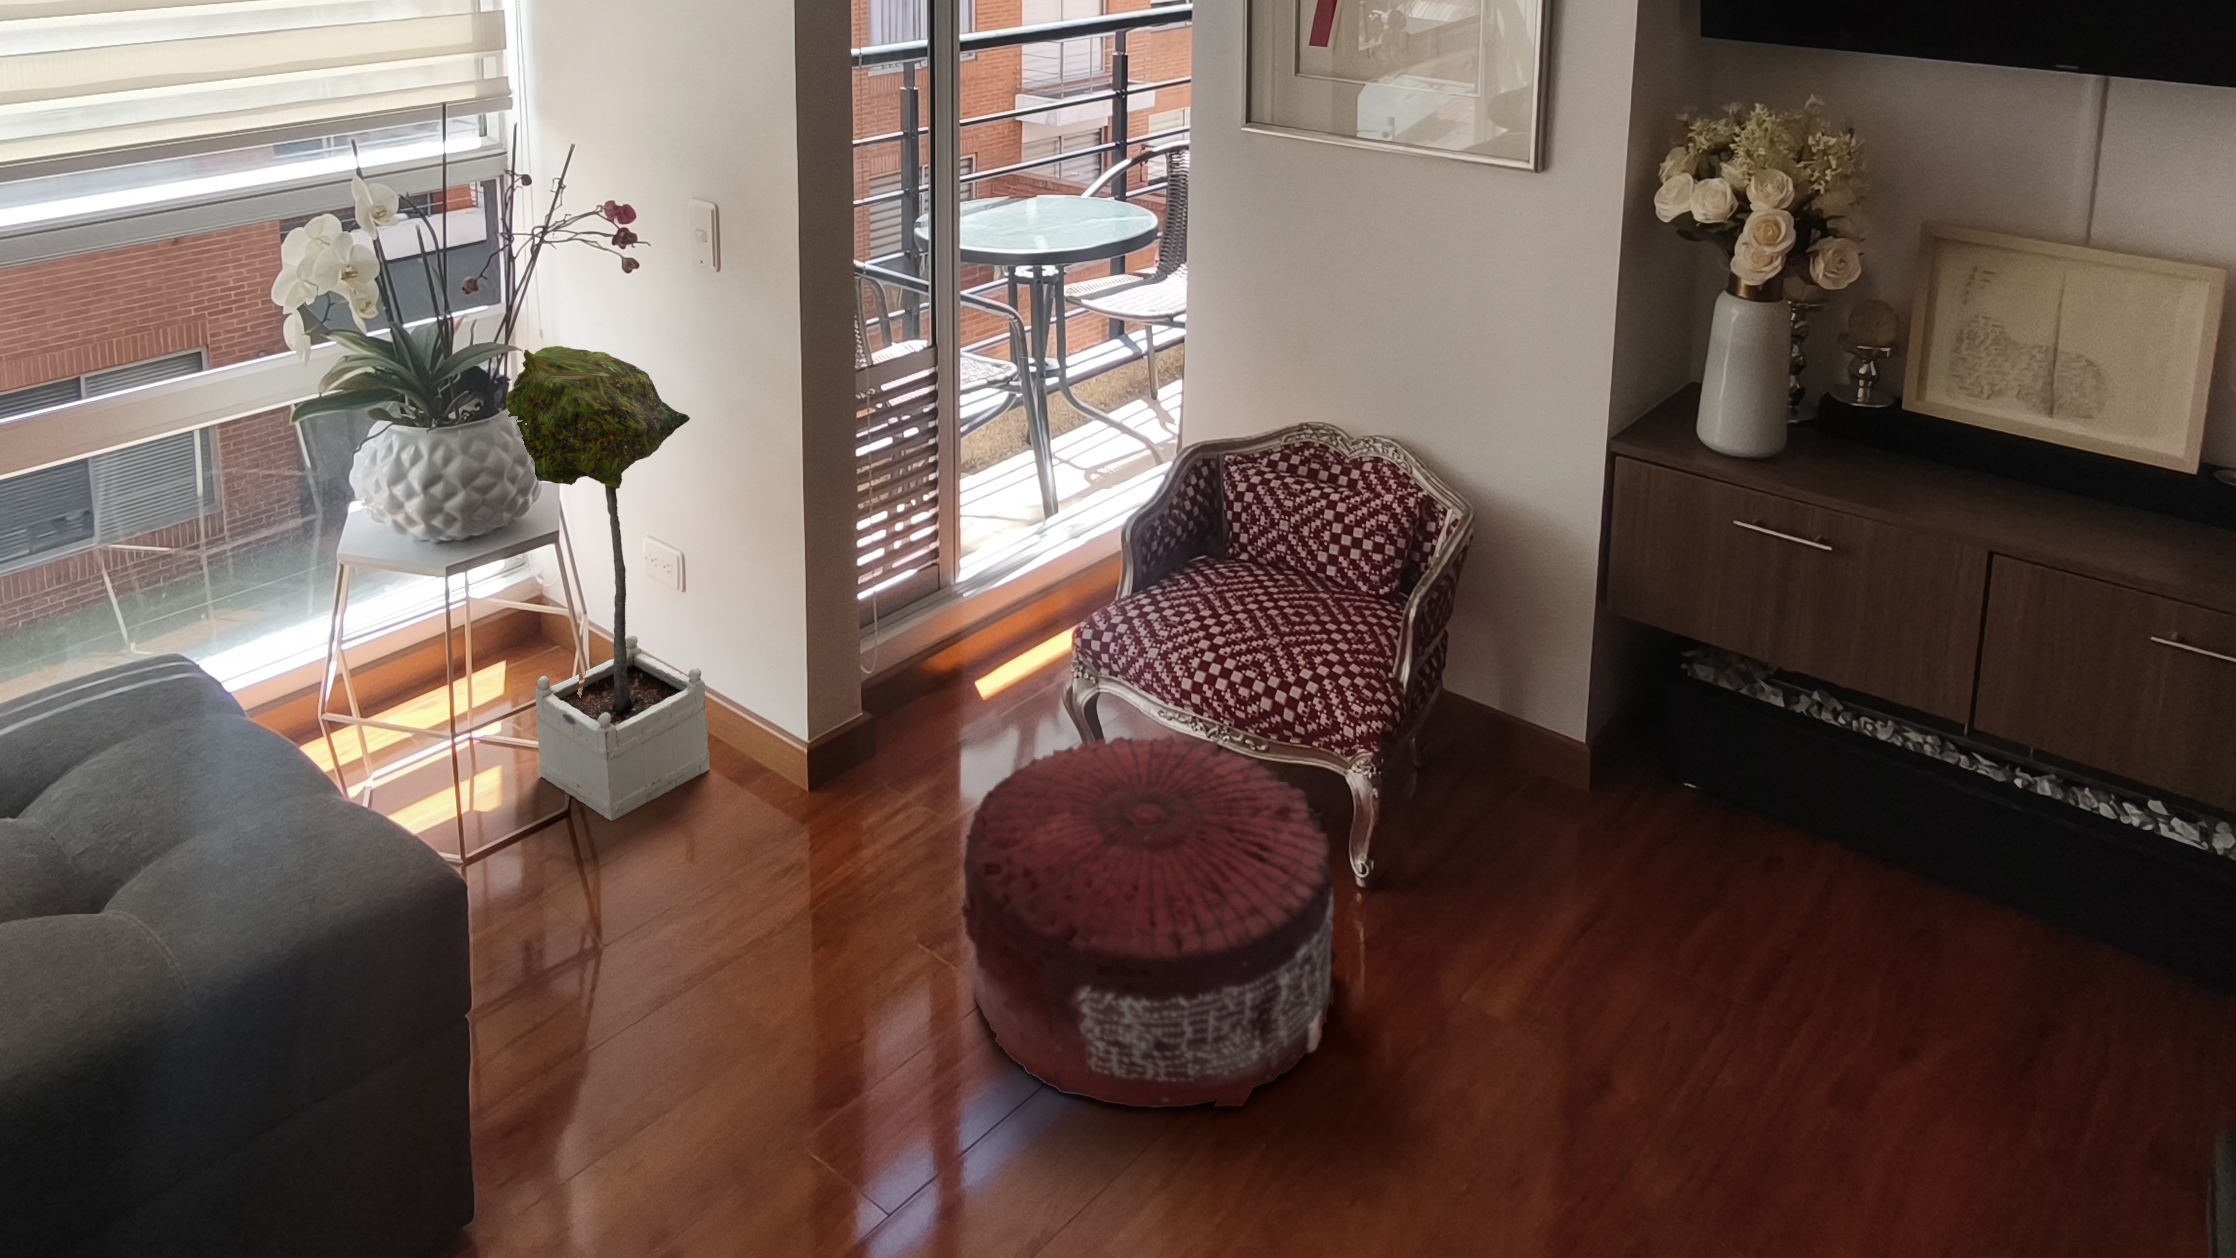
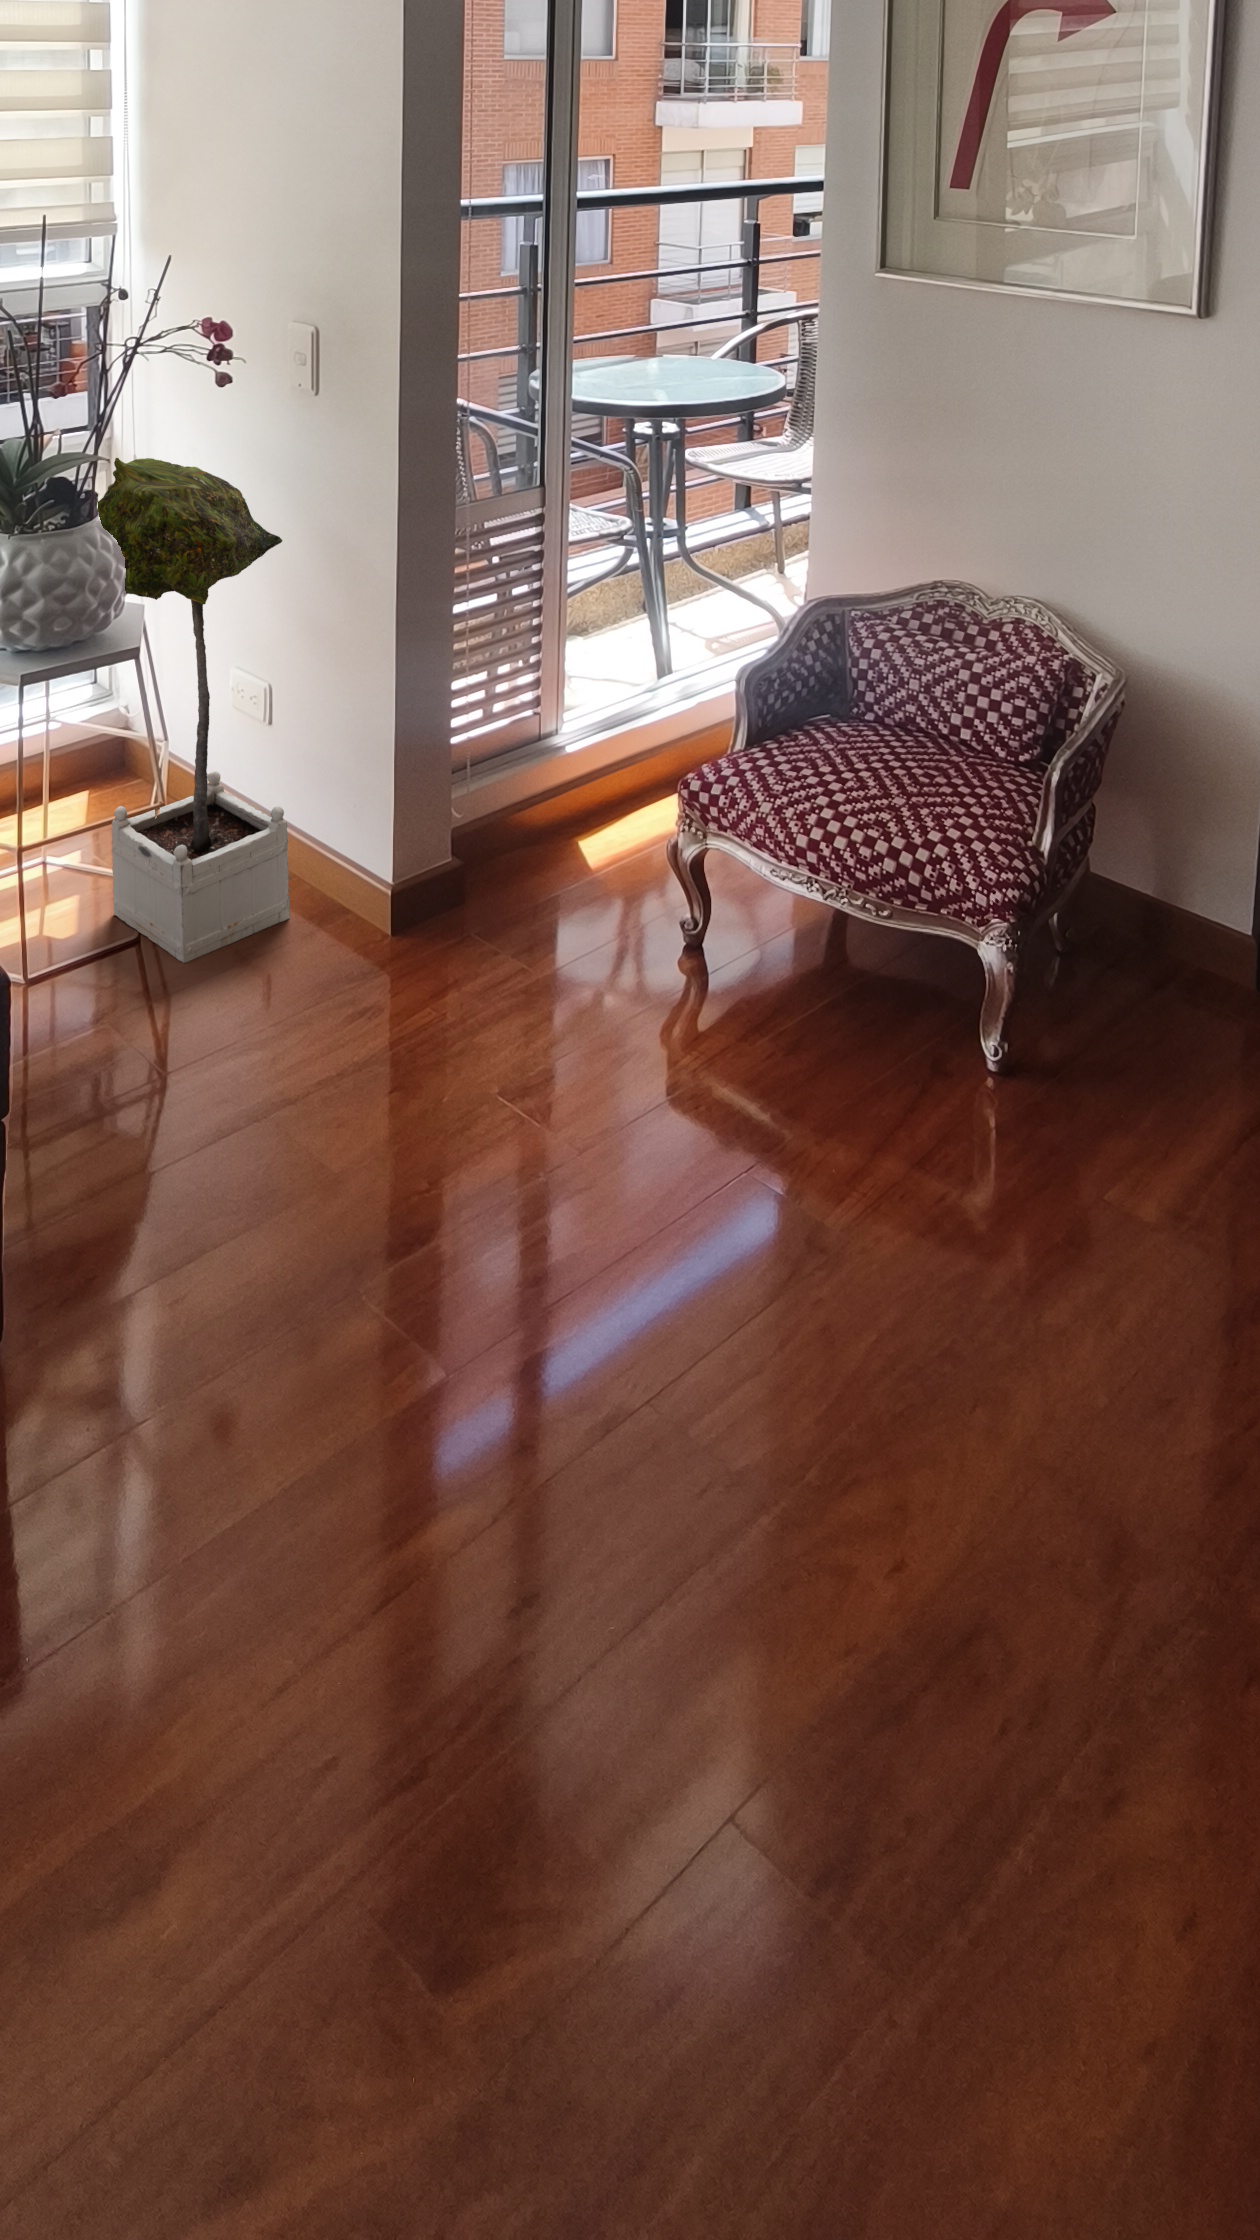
pouf: present [962,735,1337,1108] -> none [547,895,965,1302]

